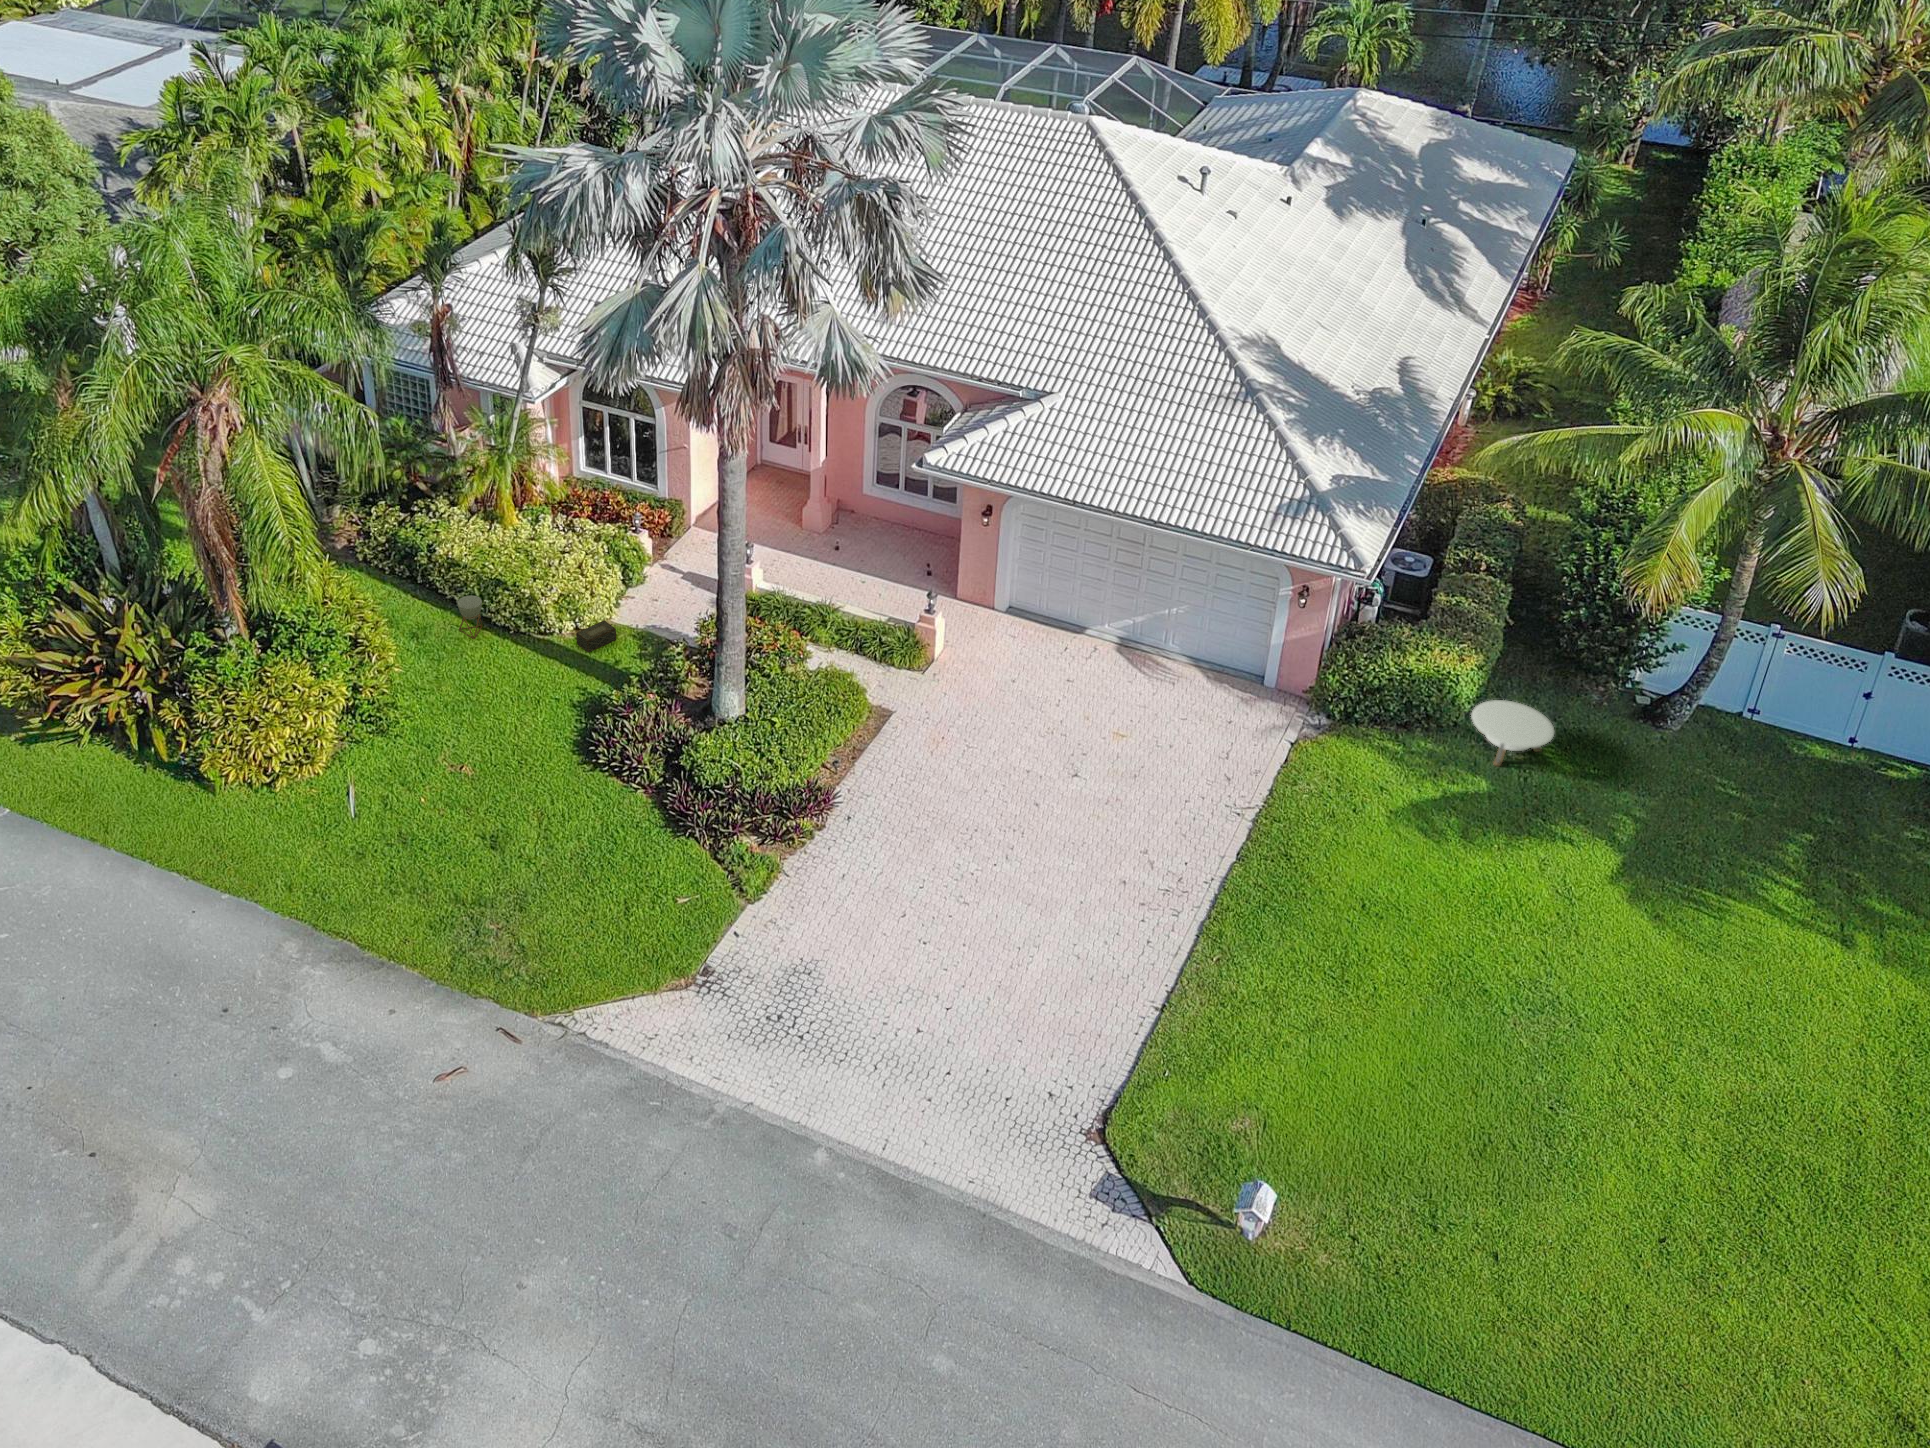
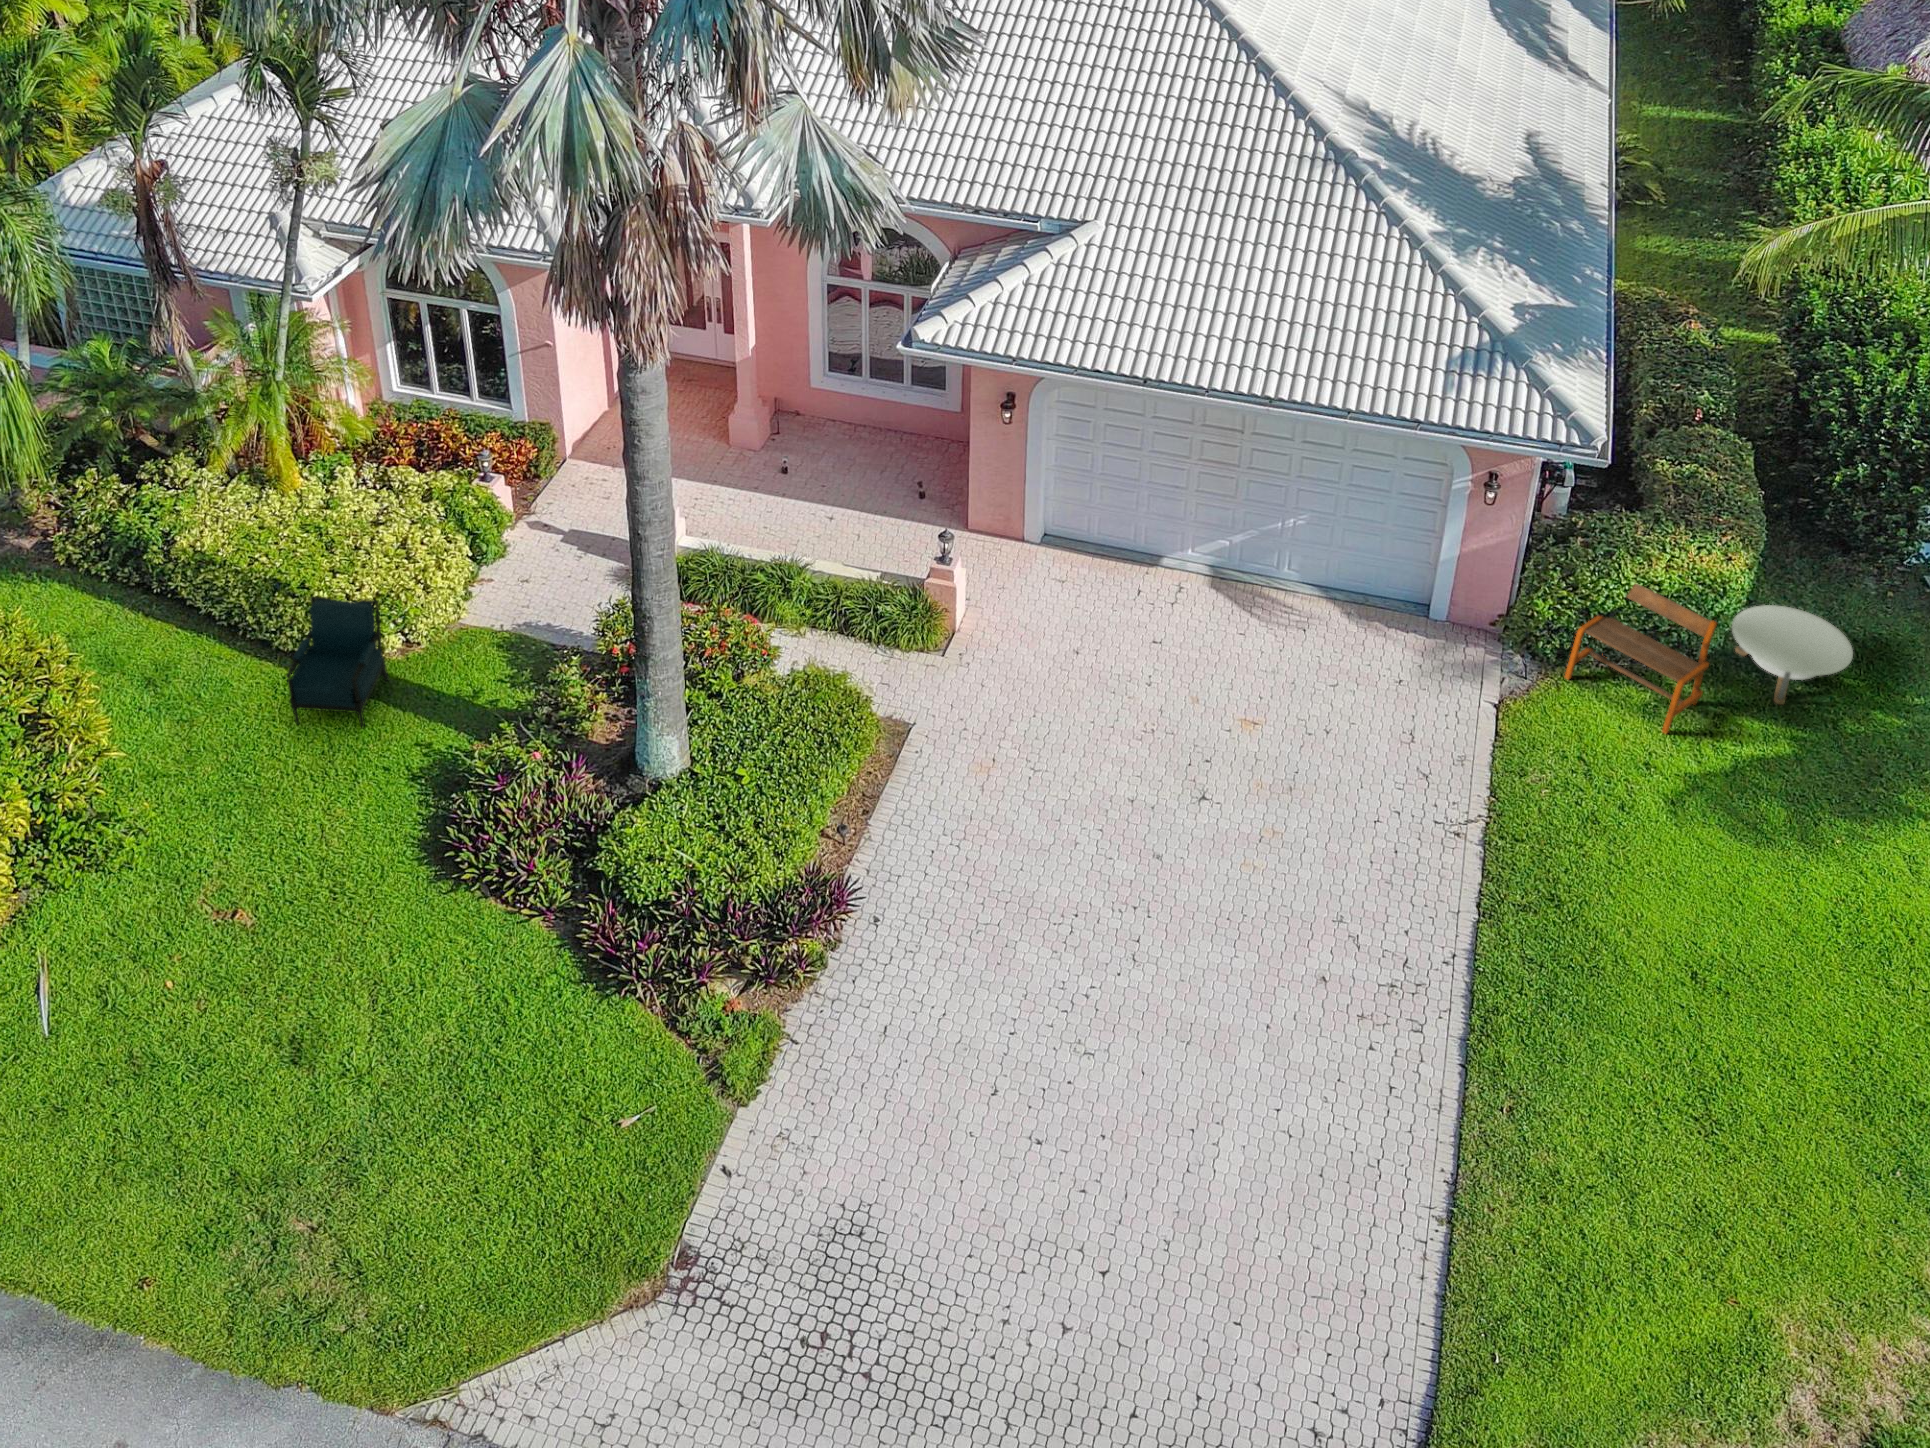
chair: none [500,590,563,676] -> present [286,597,389,728]
planter: present [457,595,482,639] -> none [214,610,259,677]
woven basket: present [576,621,616,652] -> none [408,625,472,679]
bench: none [1348,666,1450,775] -> present [1565,583,1717,734]

